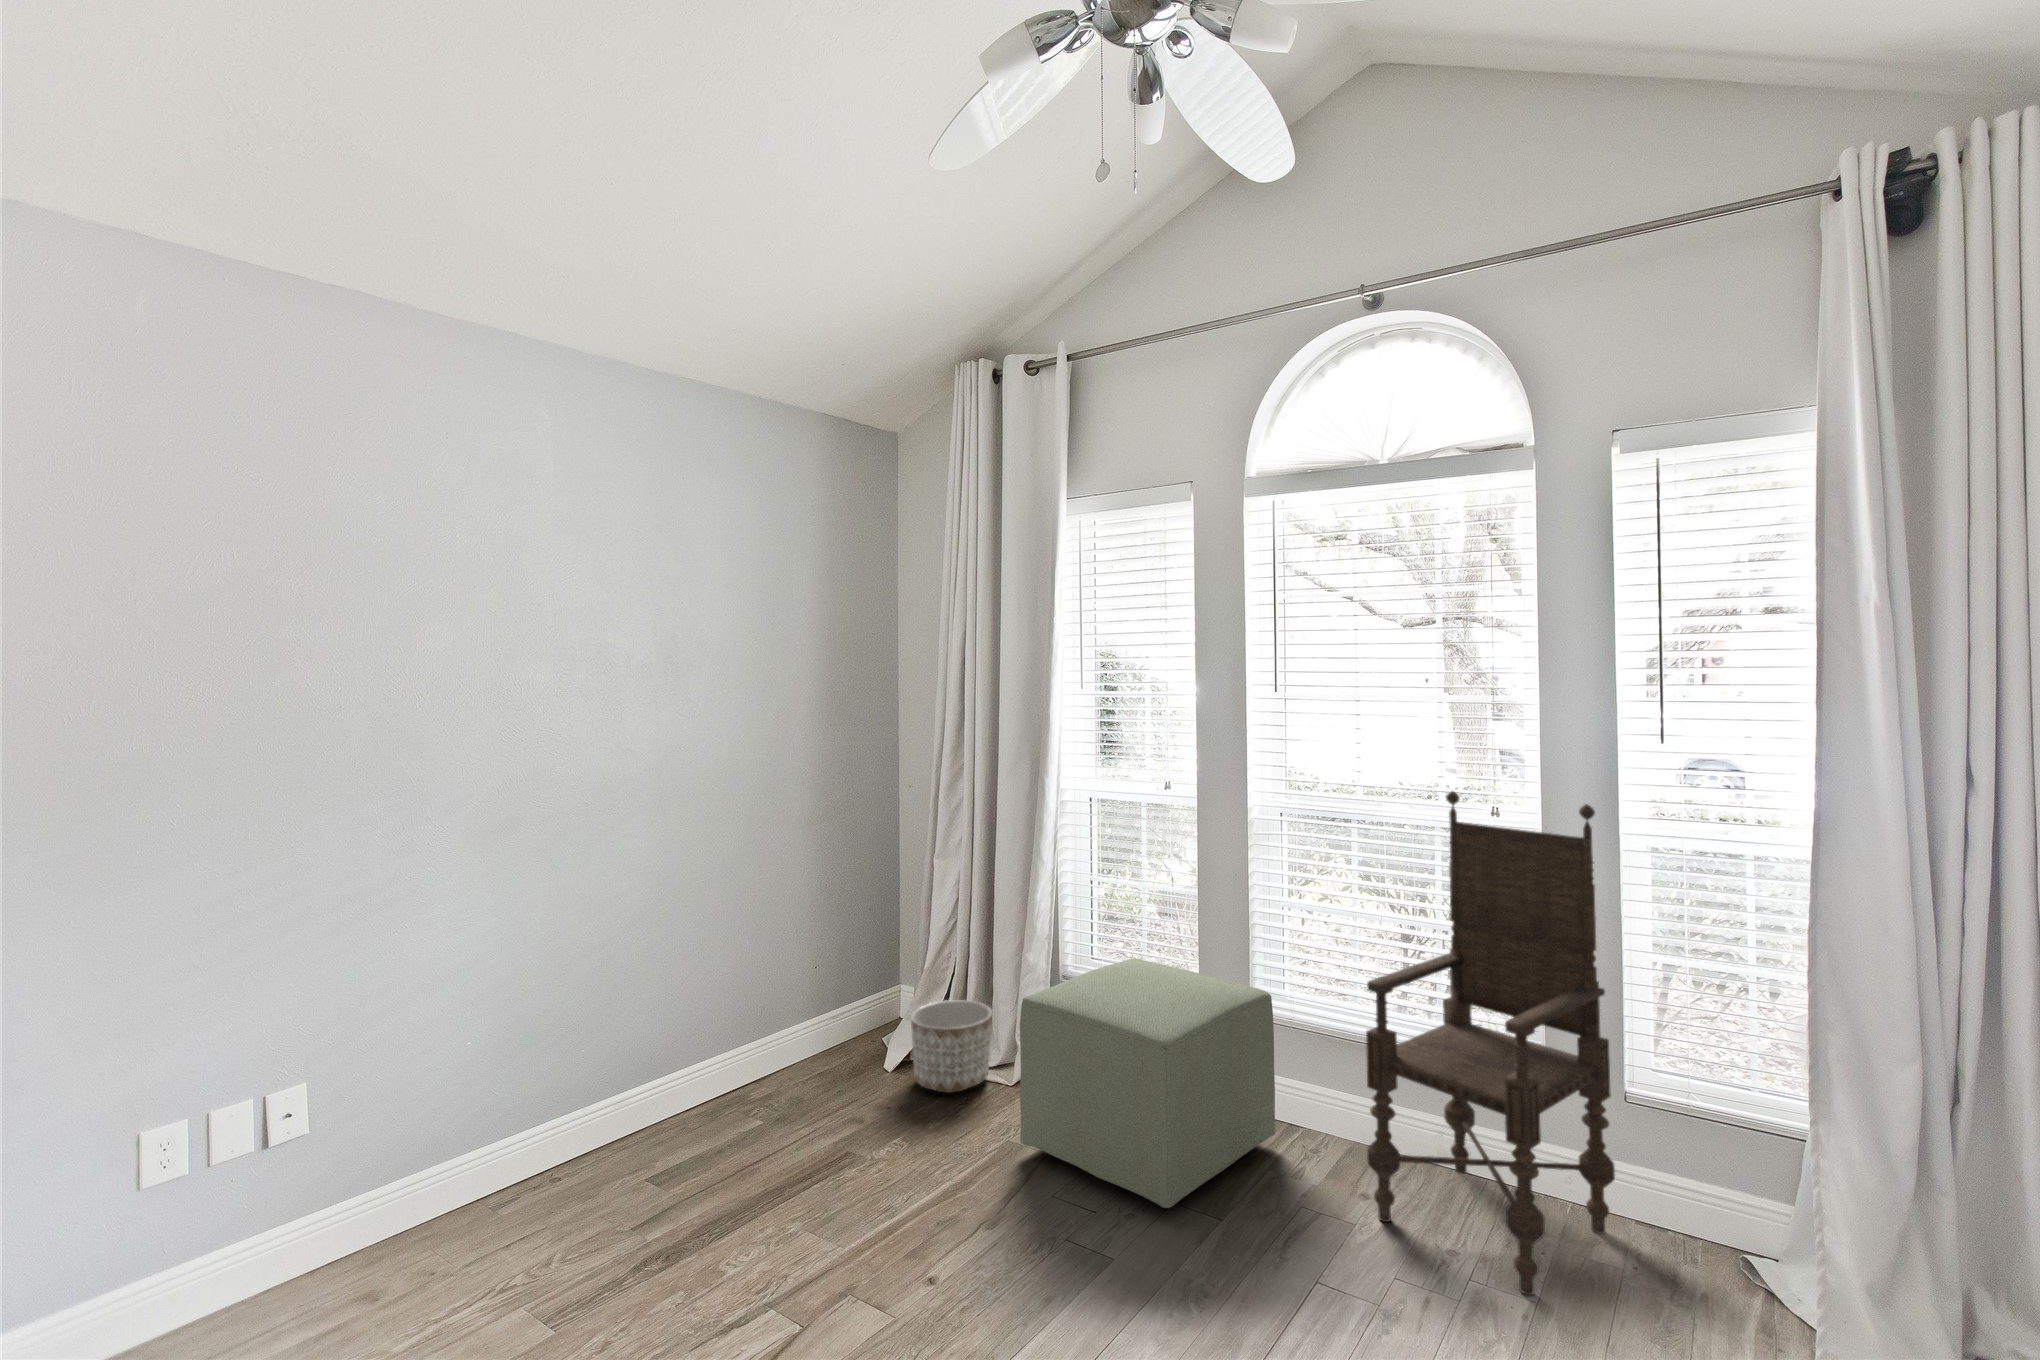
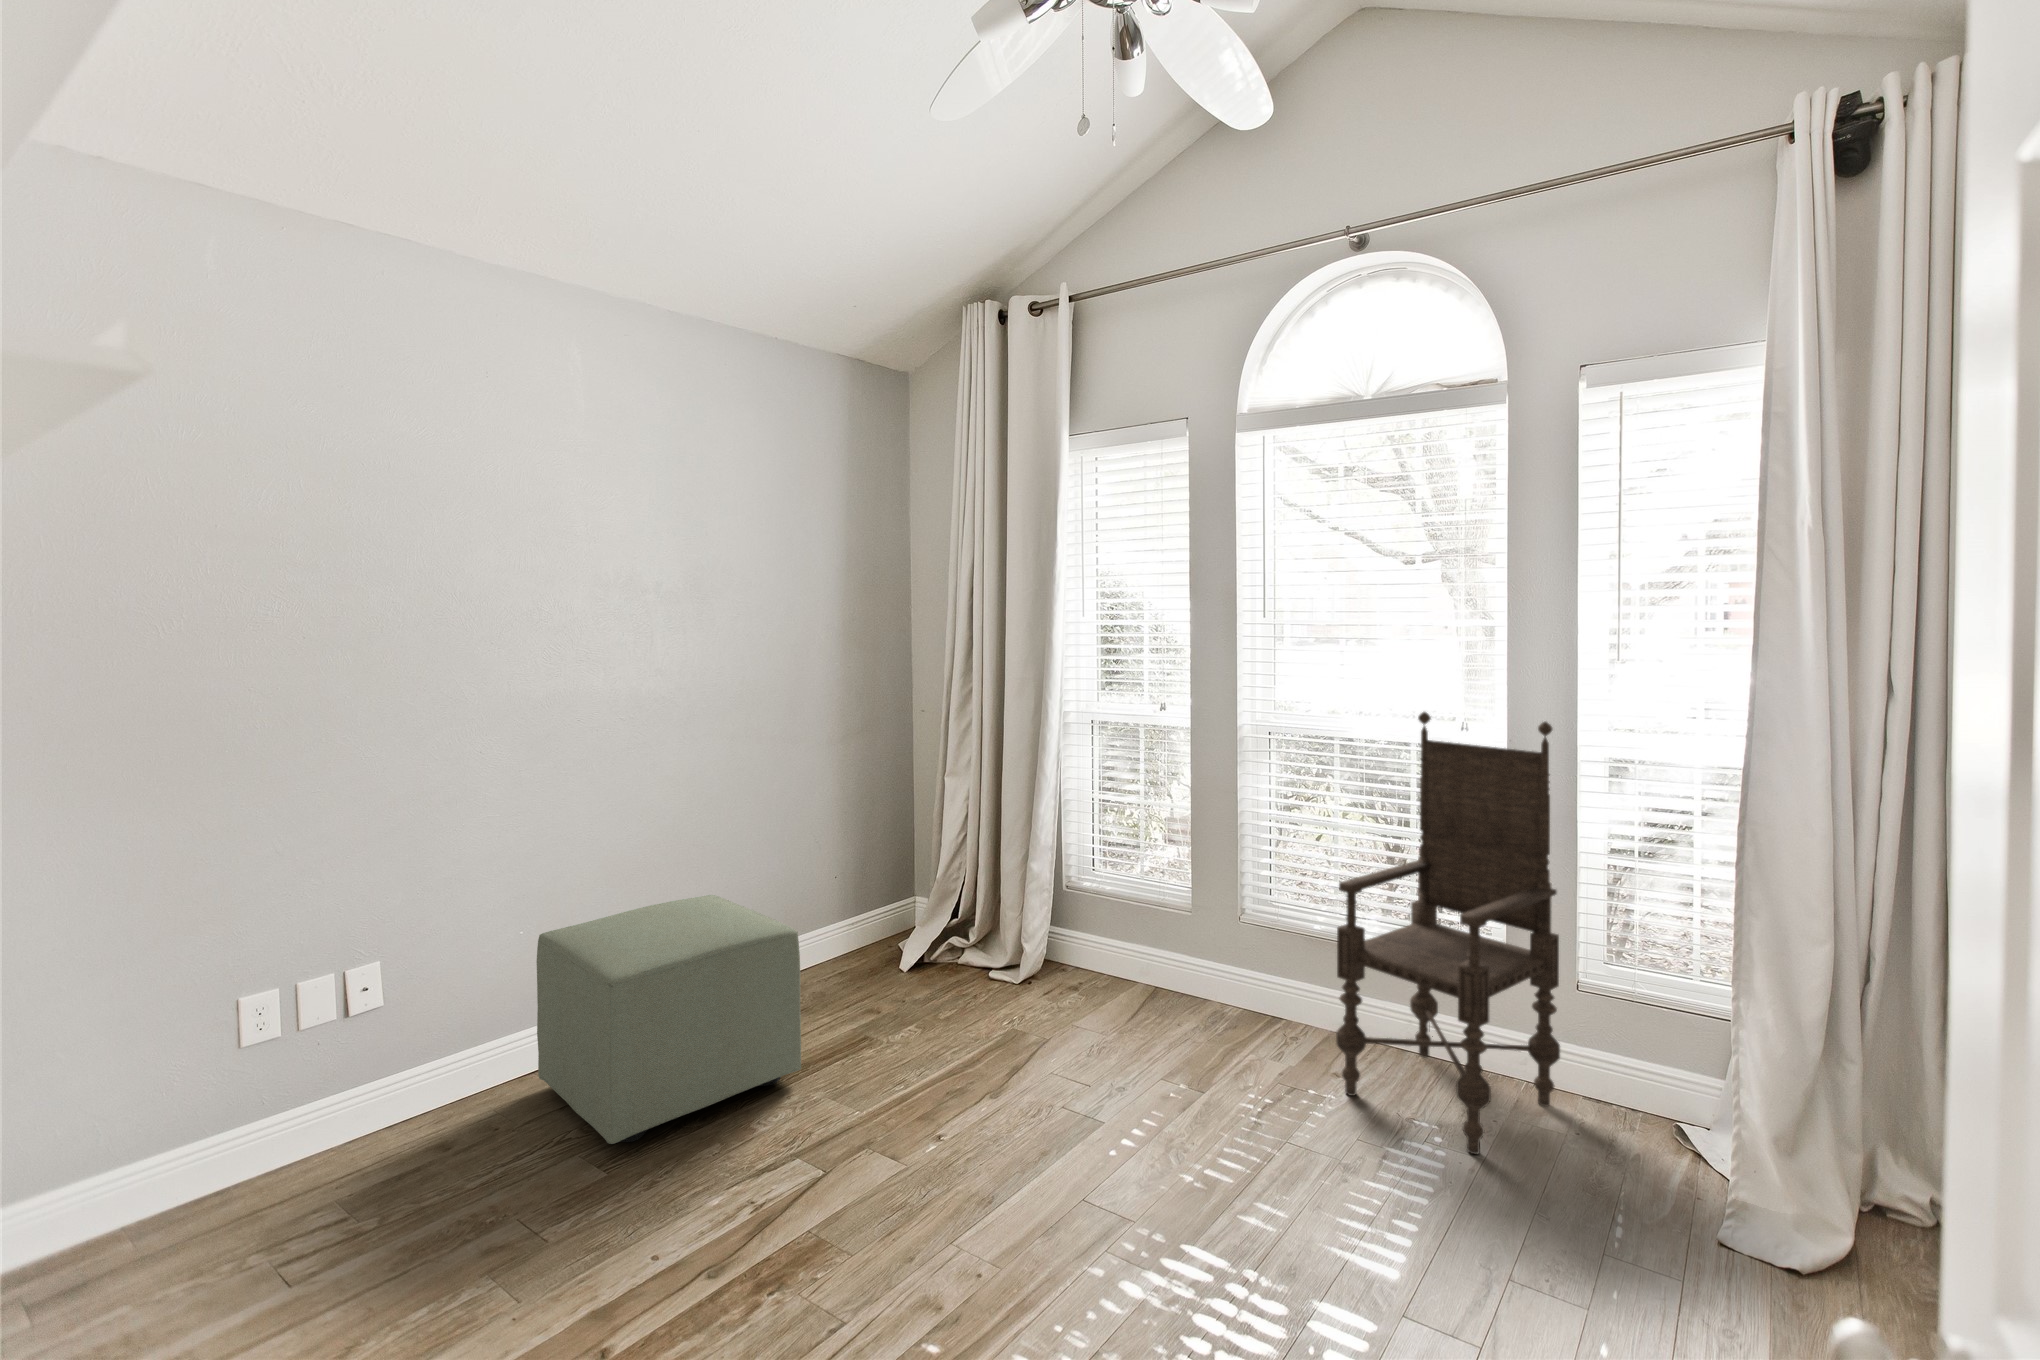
ottoman: present [1020,959,1275,1208] -> present [537,895,801,1144]
planter: present [911,1000,992,1092] -> none [924,907,999,988]

